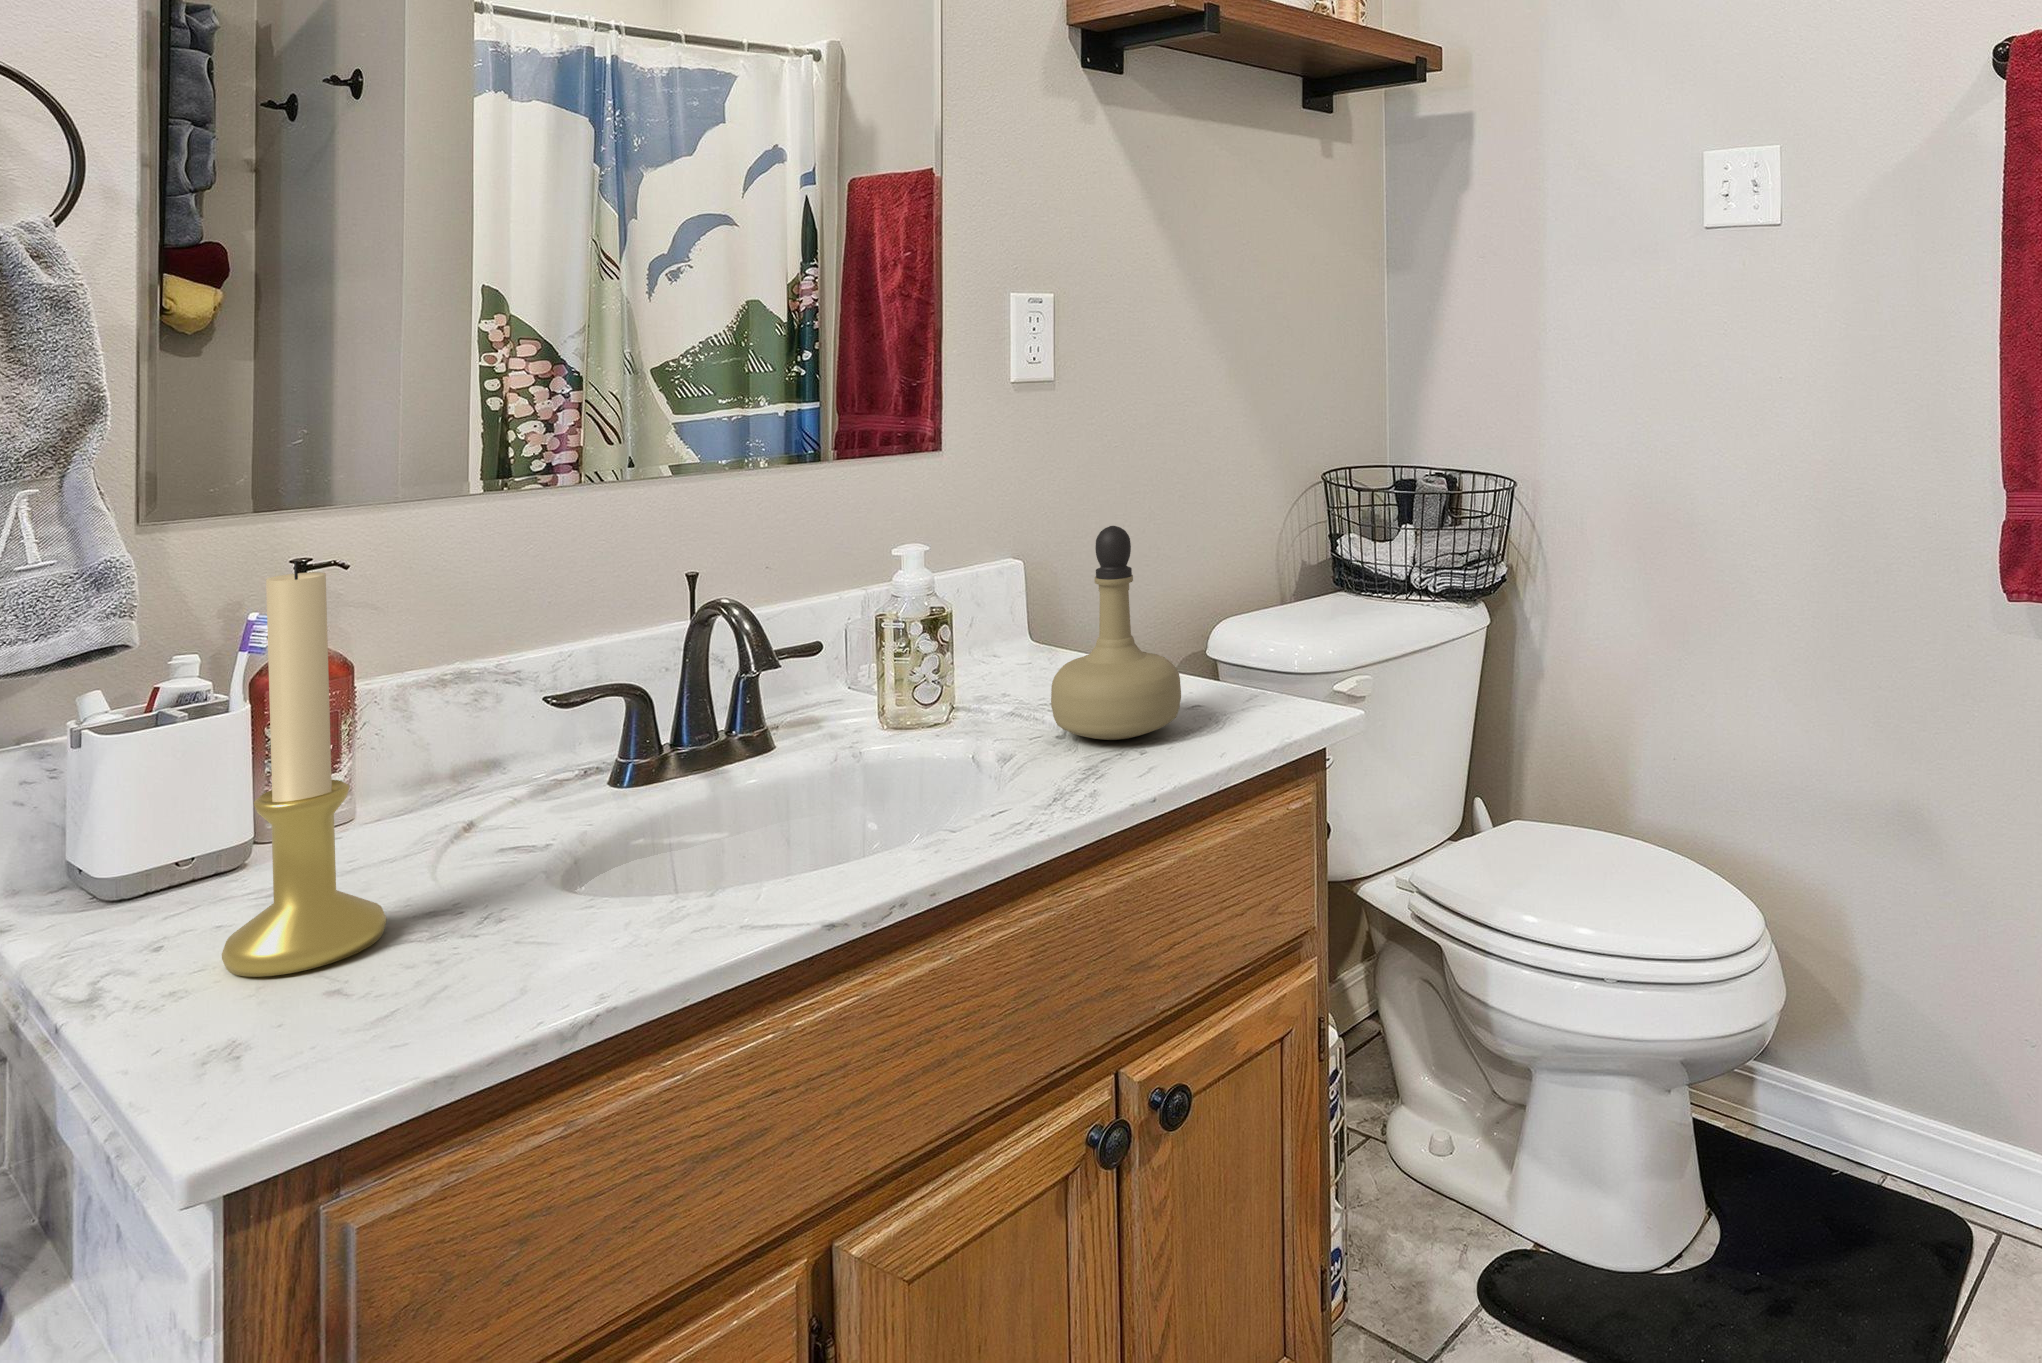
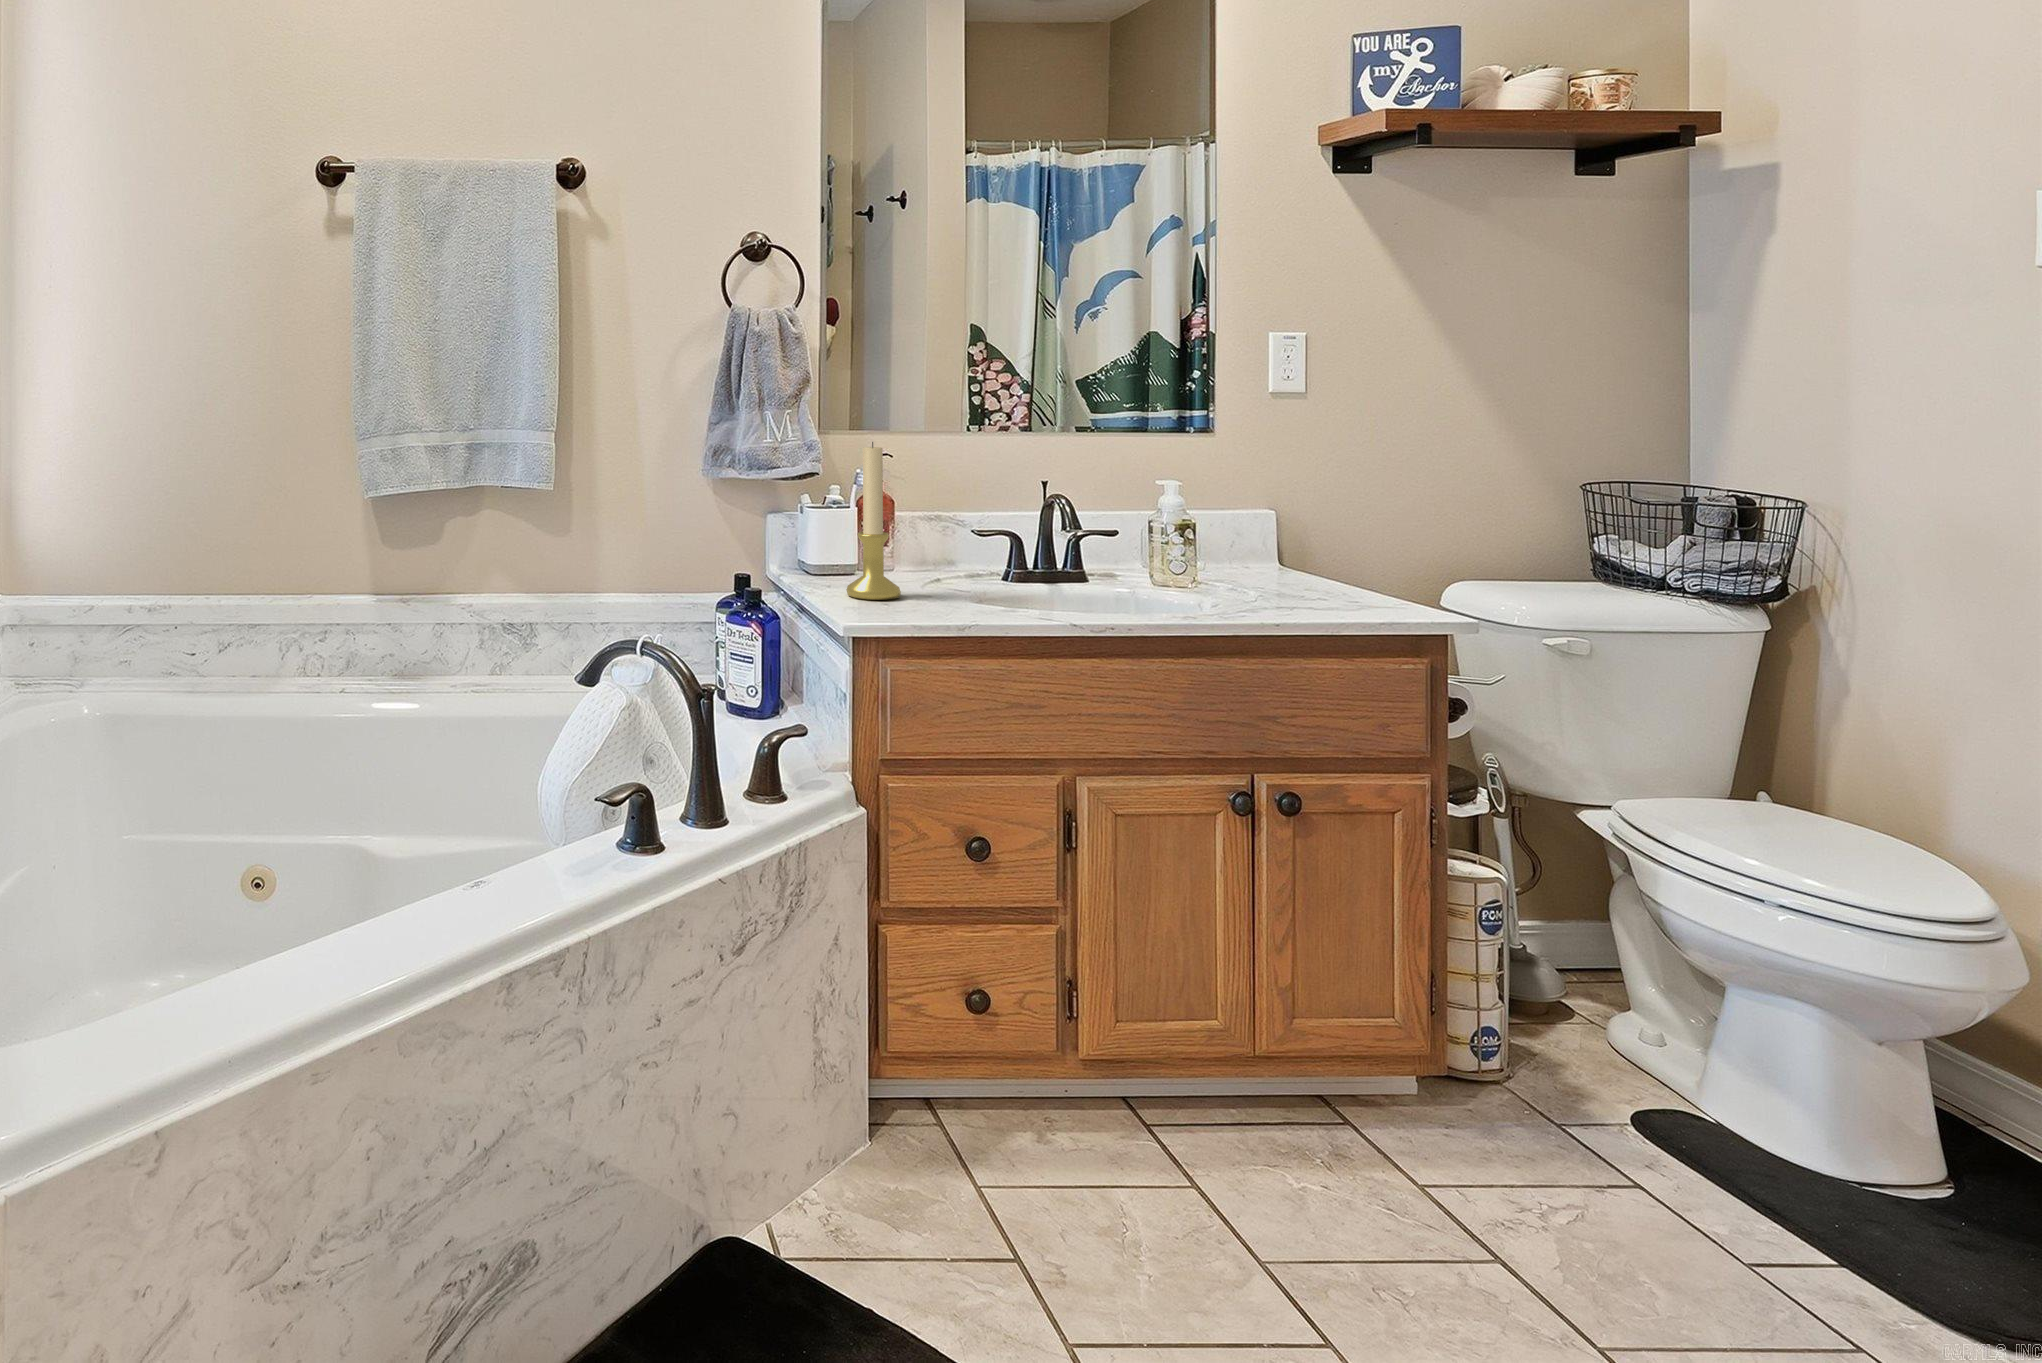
perfume bottle: present [1051,526,1181,740] -> none [1243,476,1332,606]

